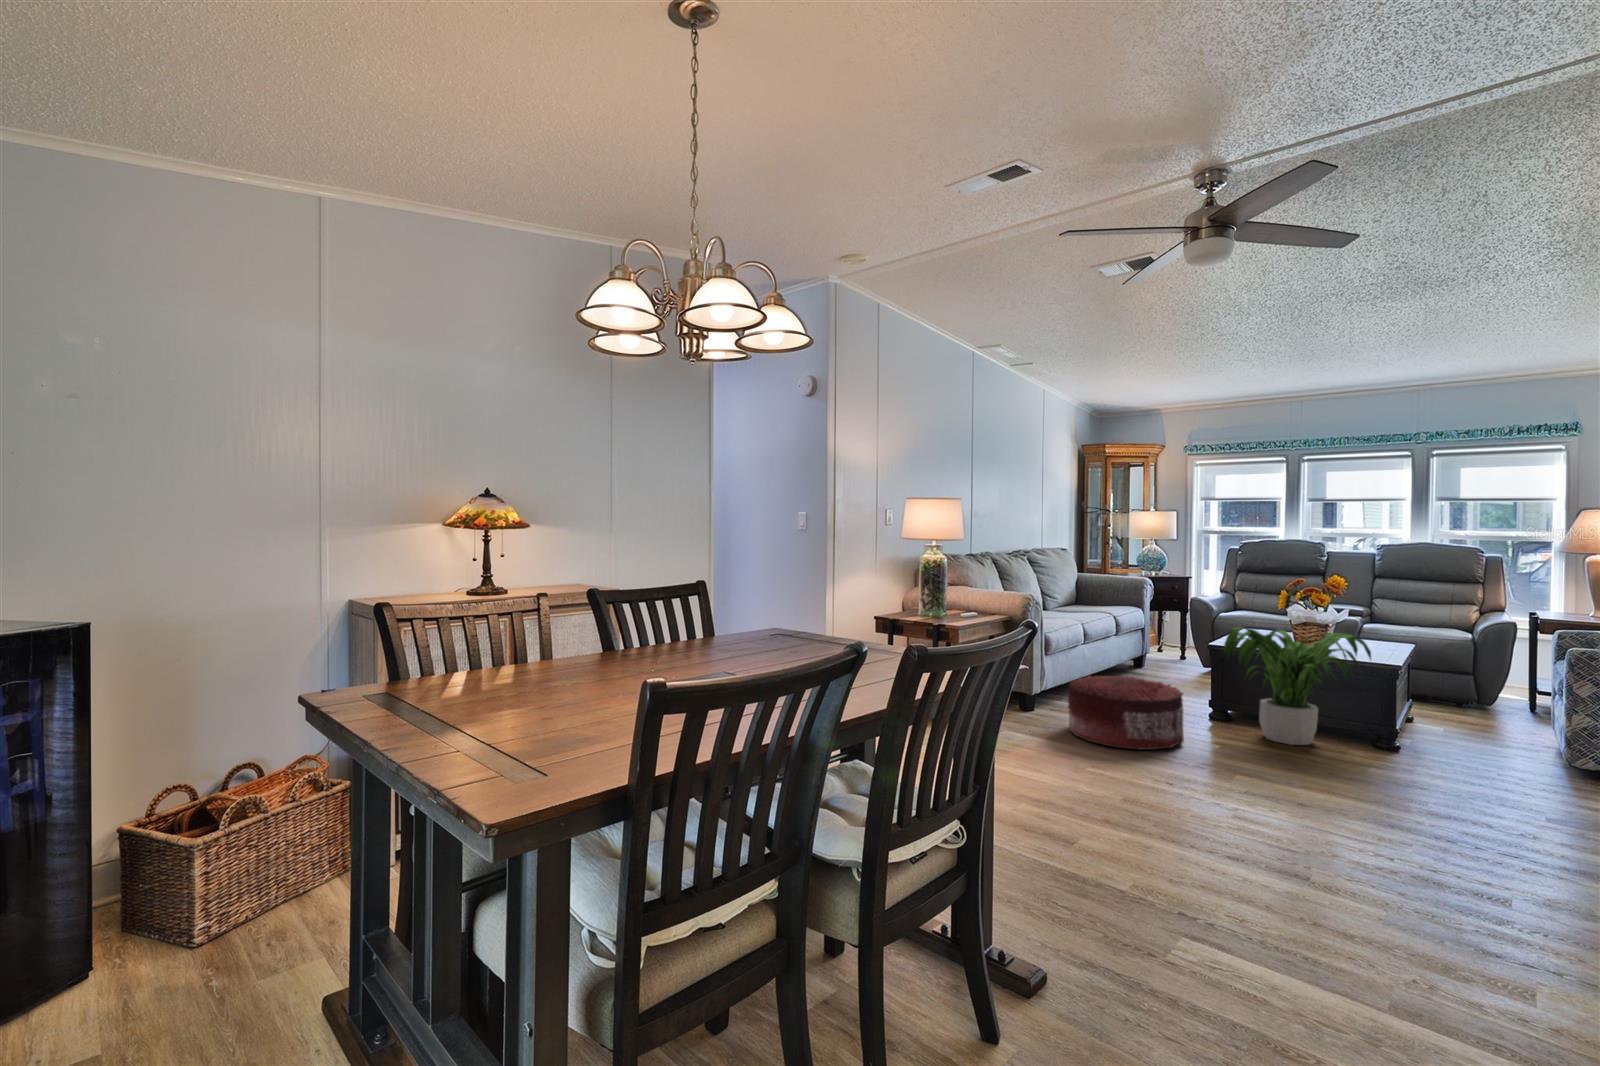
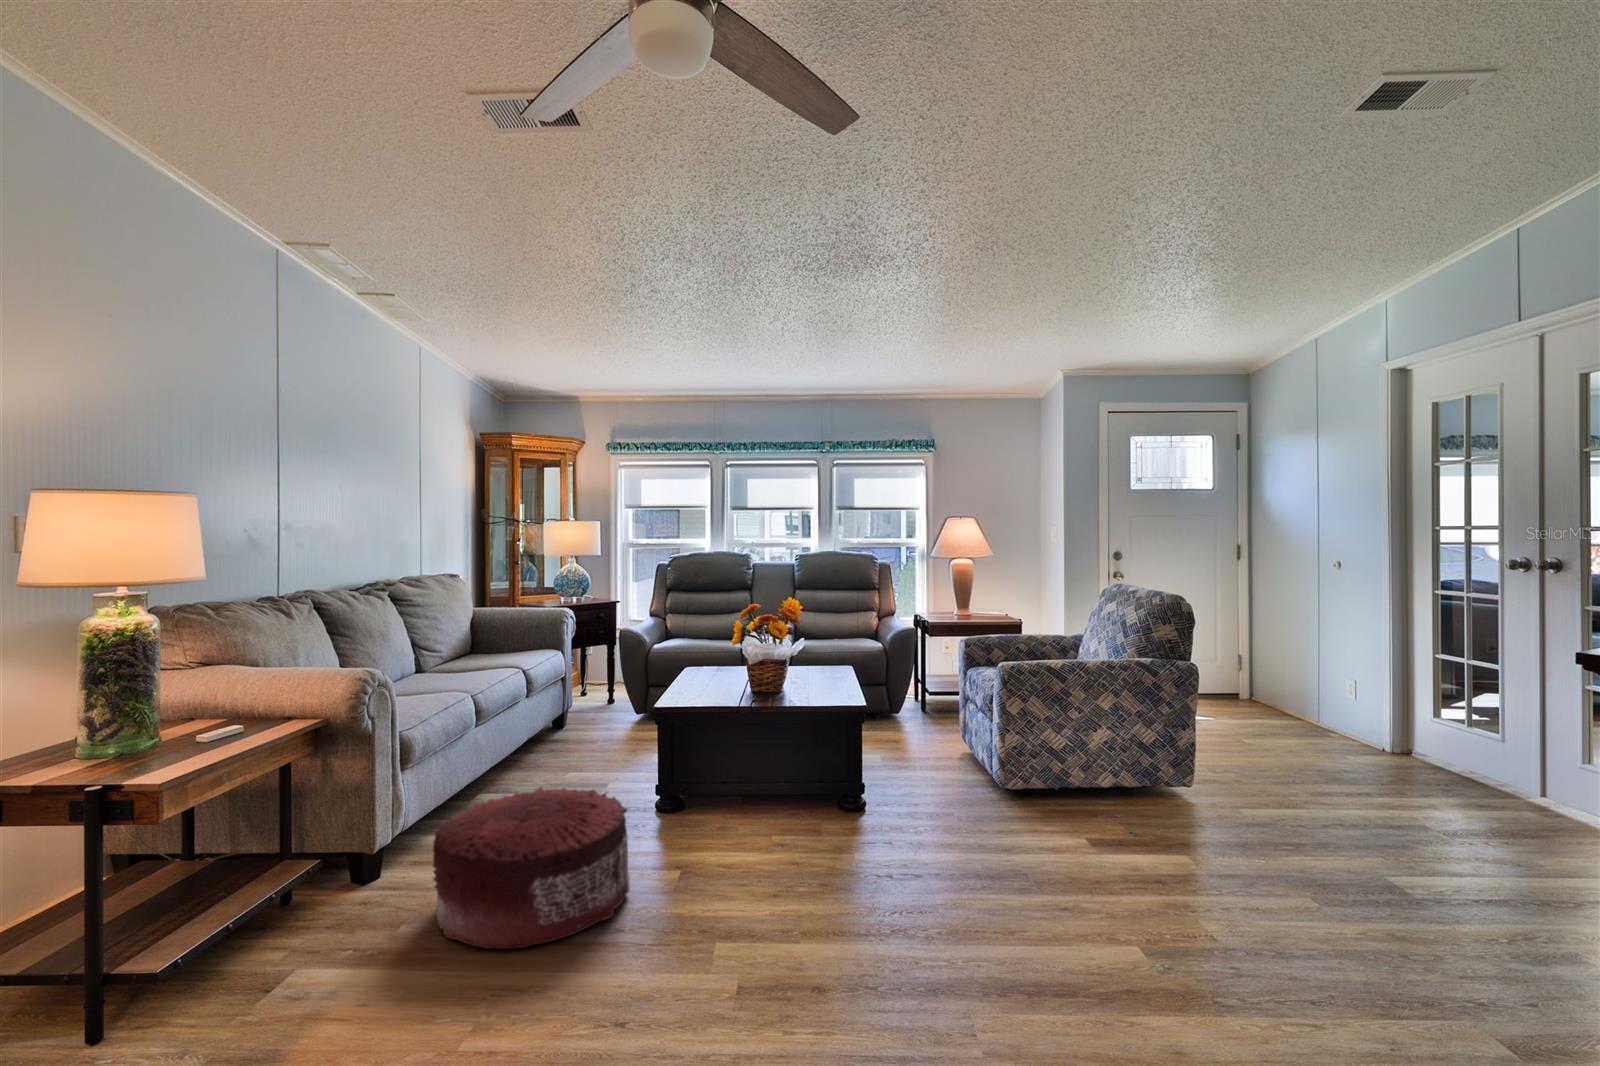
potted plant: present [1223,627,1371,745] -> none [677,674,839,840]

